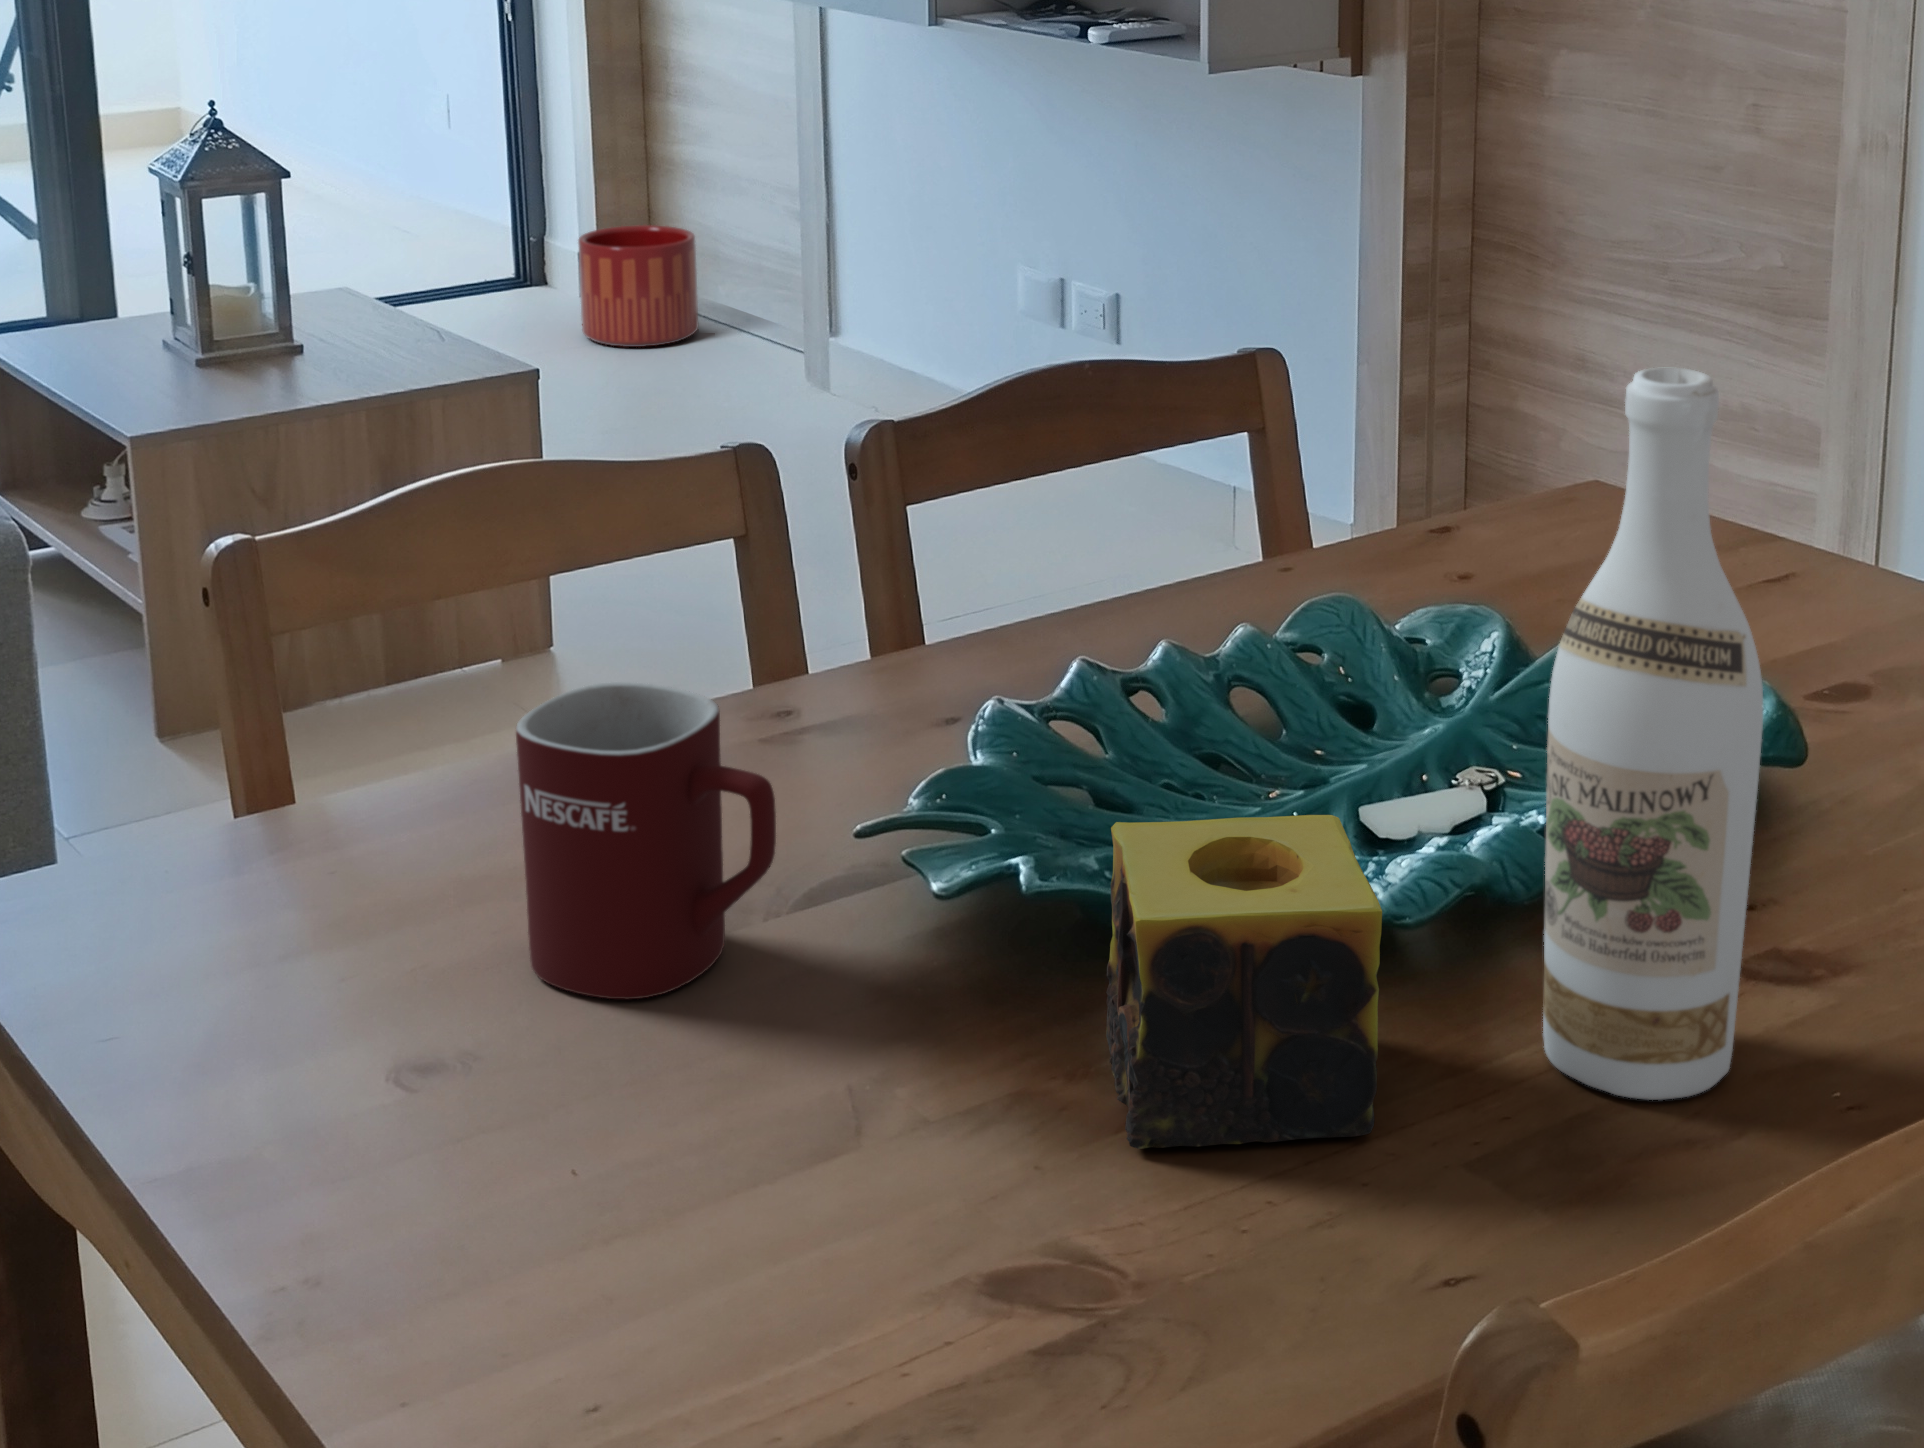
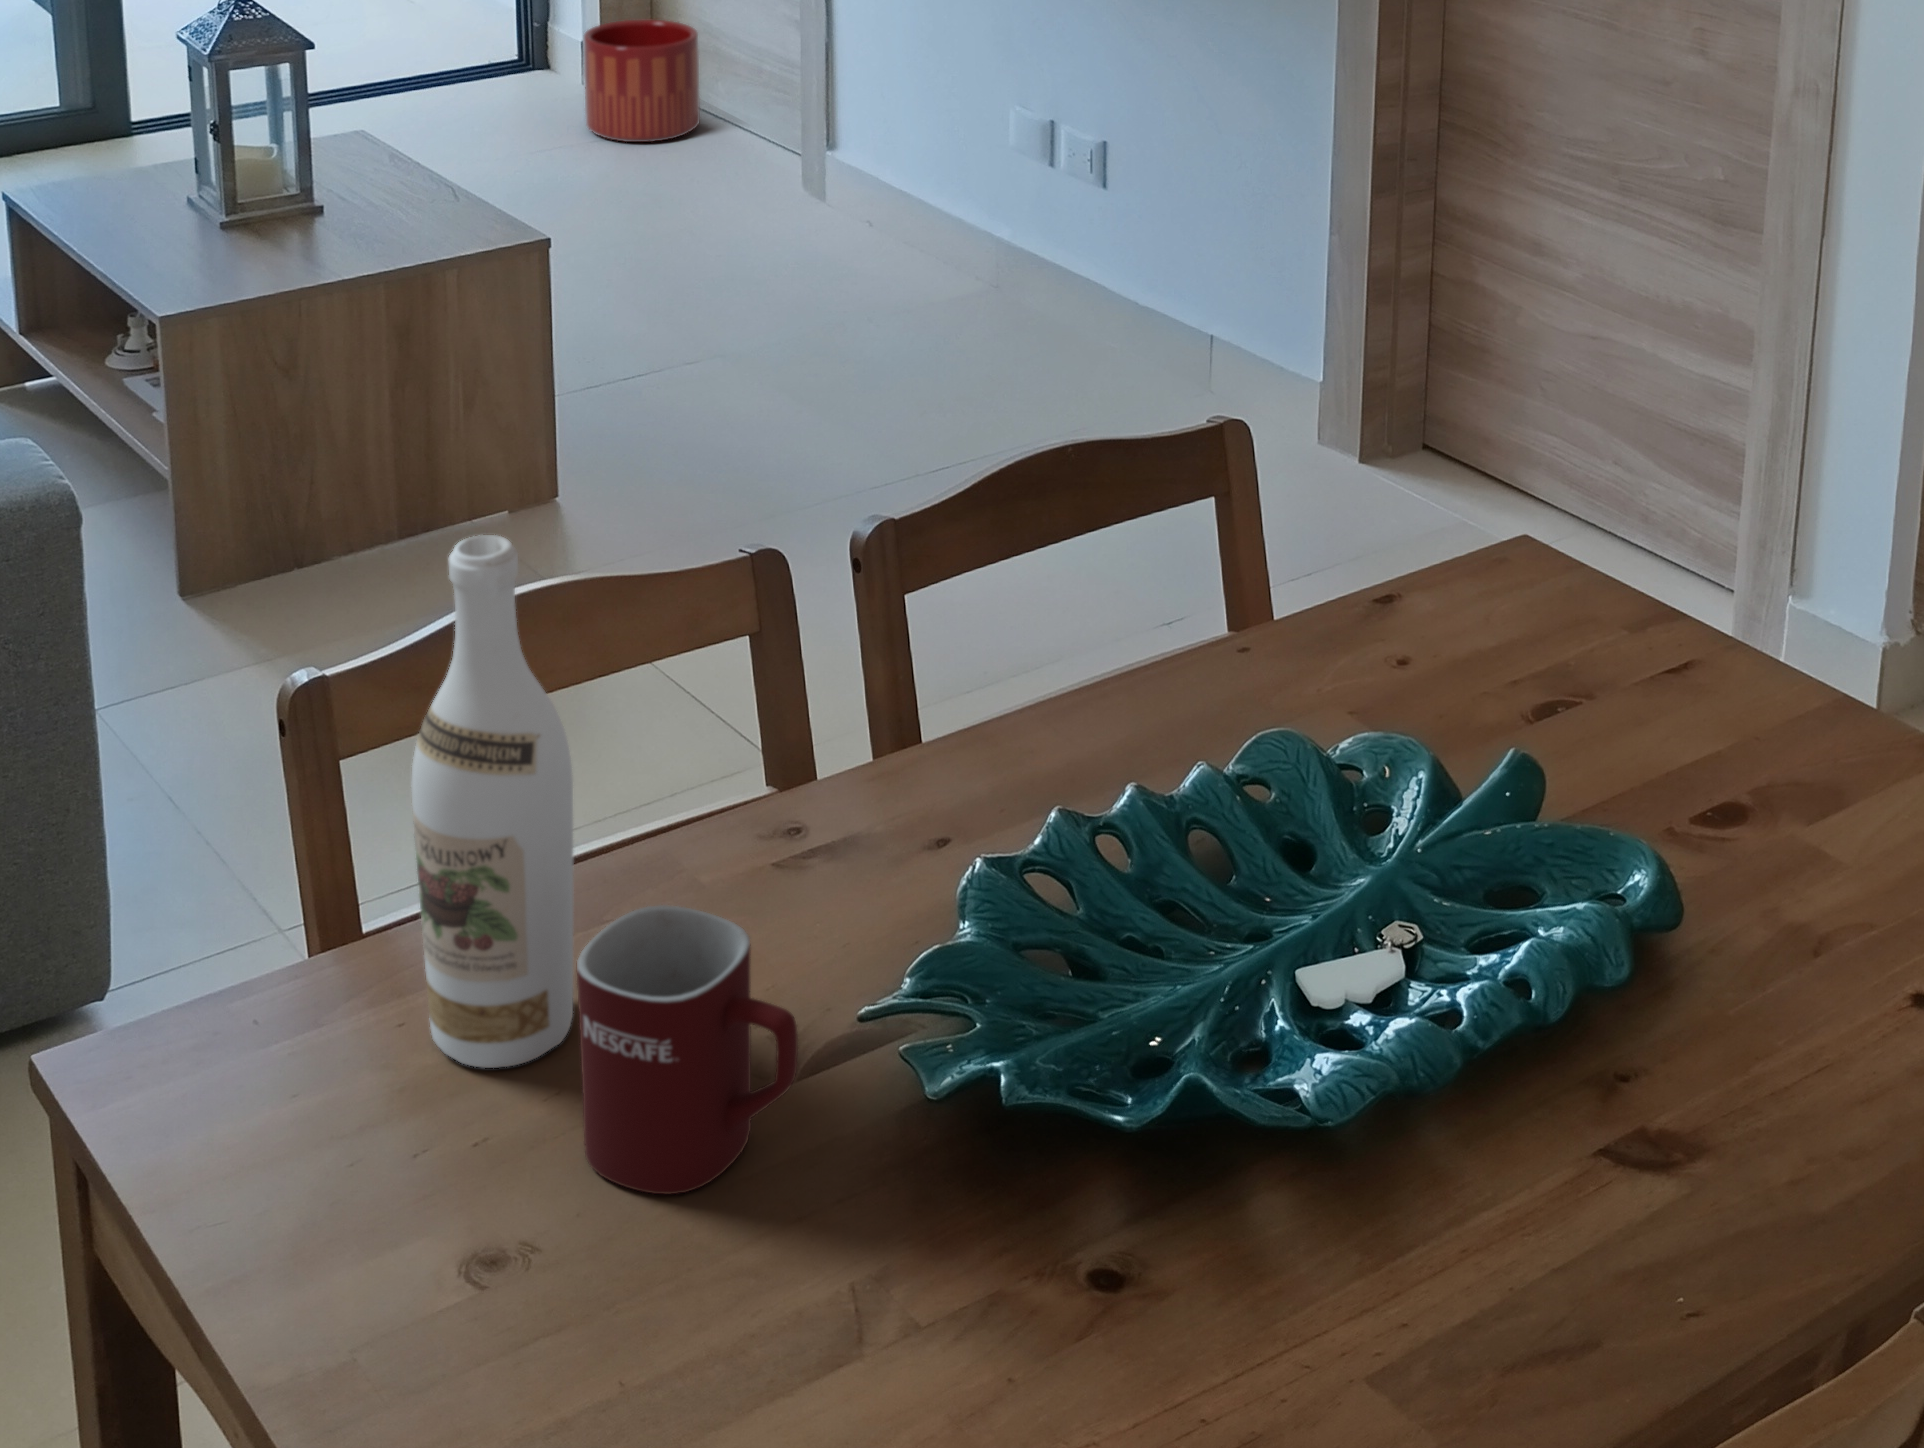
wine bottle: present [1543,367,1763,1100] -> present [411,535,573,1068]
candle: present [1106,815,1382,1149] -> none [1074,1060,1303,1372]

